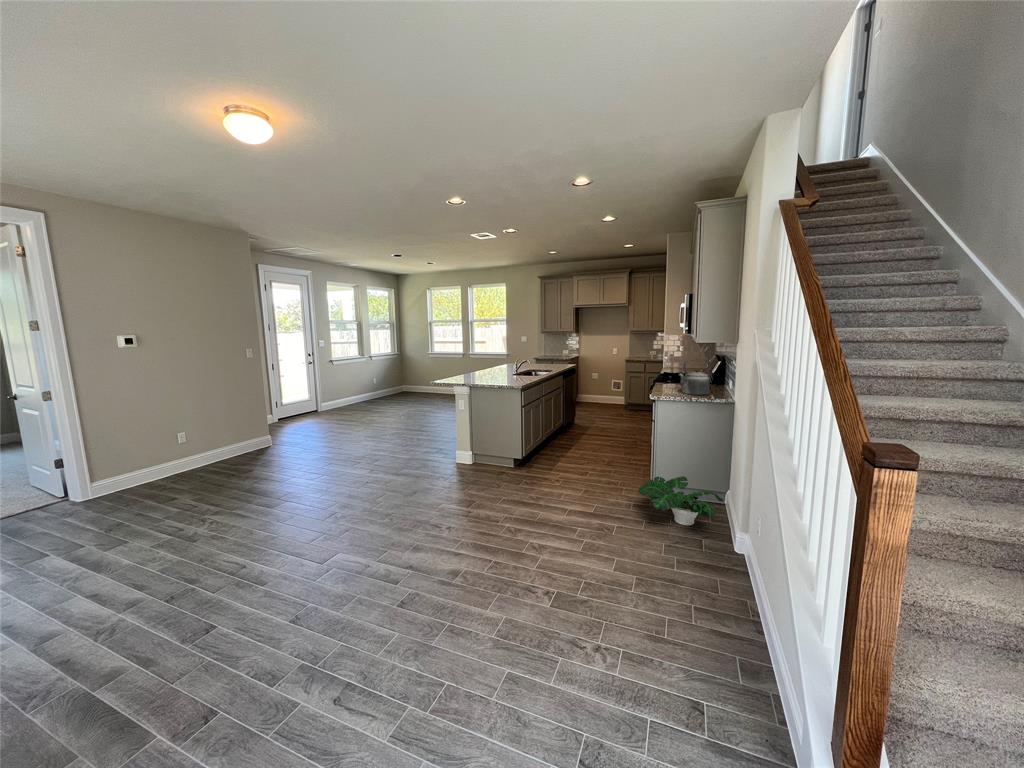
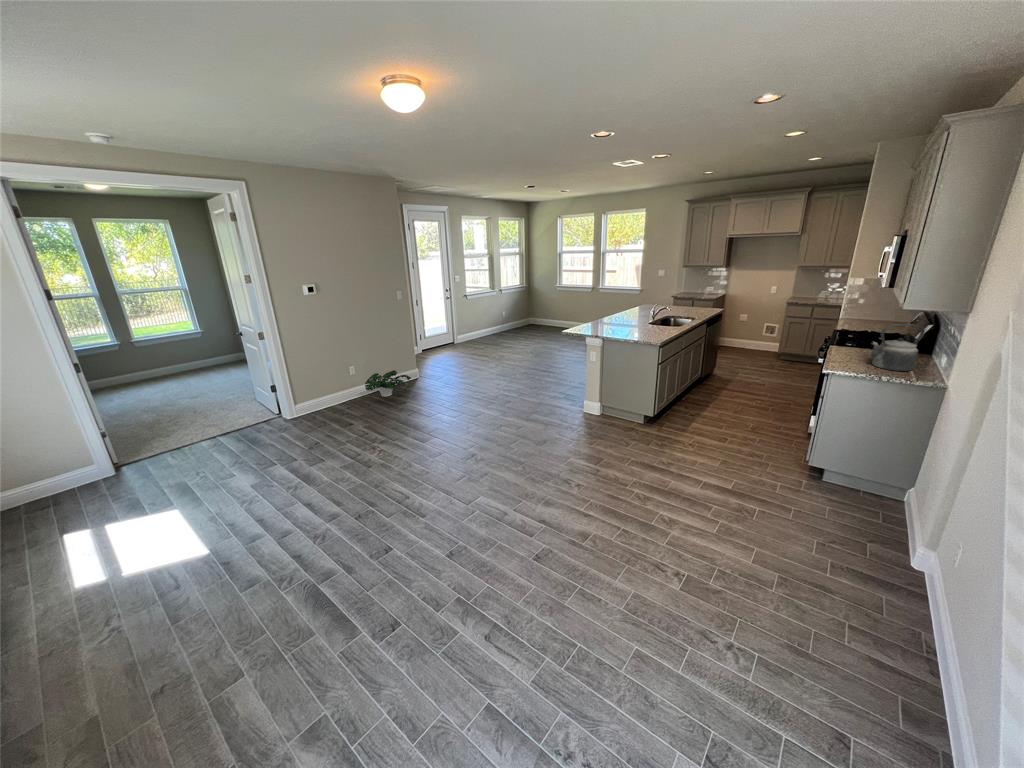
potted plant: present [638,476,723,525] -> present [365,370,411,397]

